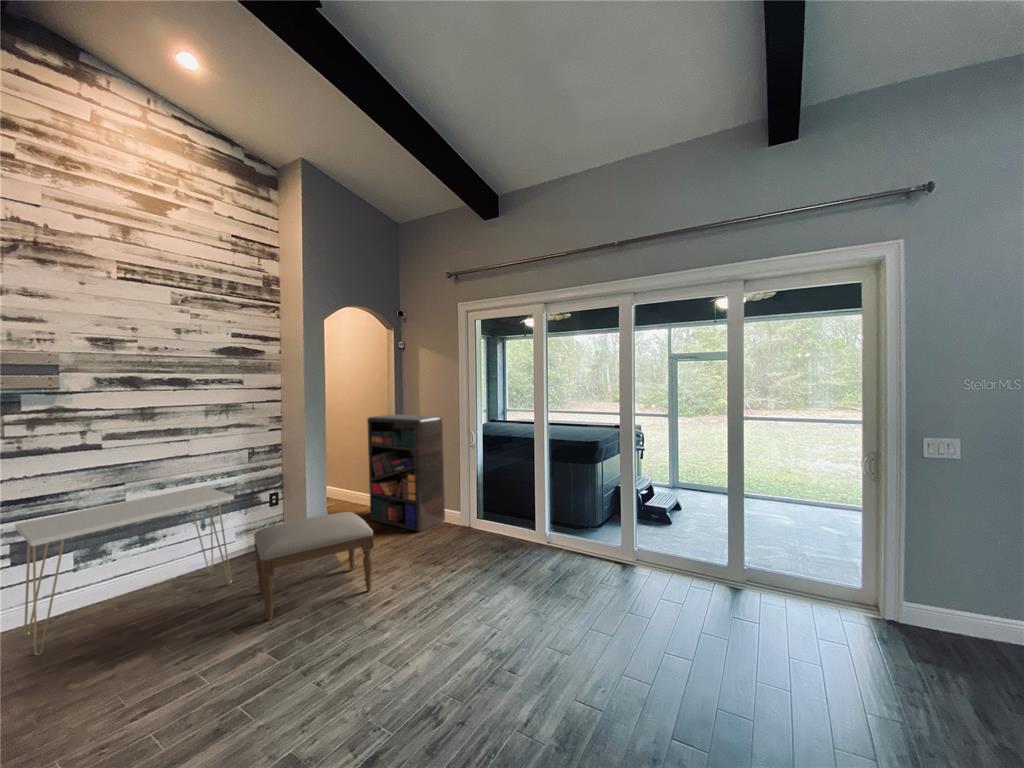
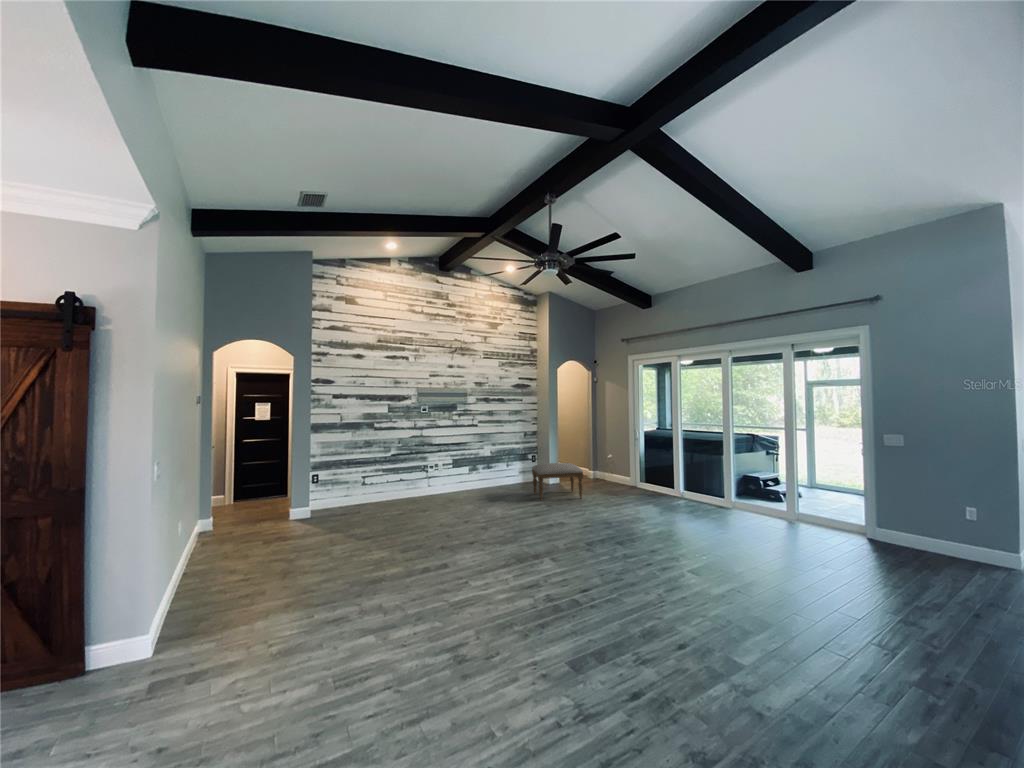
bookshelf: present [367,414,445,532] -> none [578,420,622,485]
console table: present [15,487,234,655] -> none [456,447,523,498]

